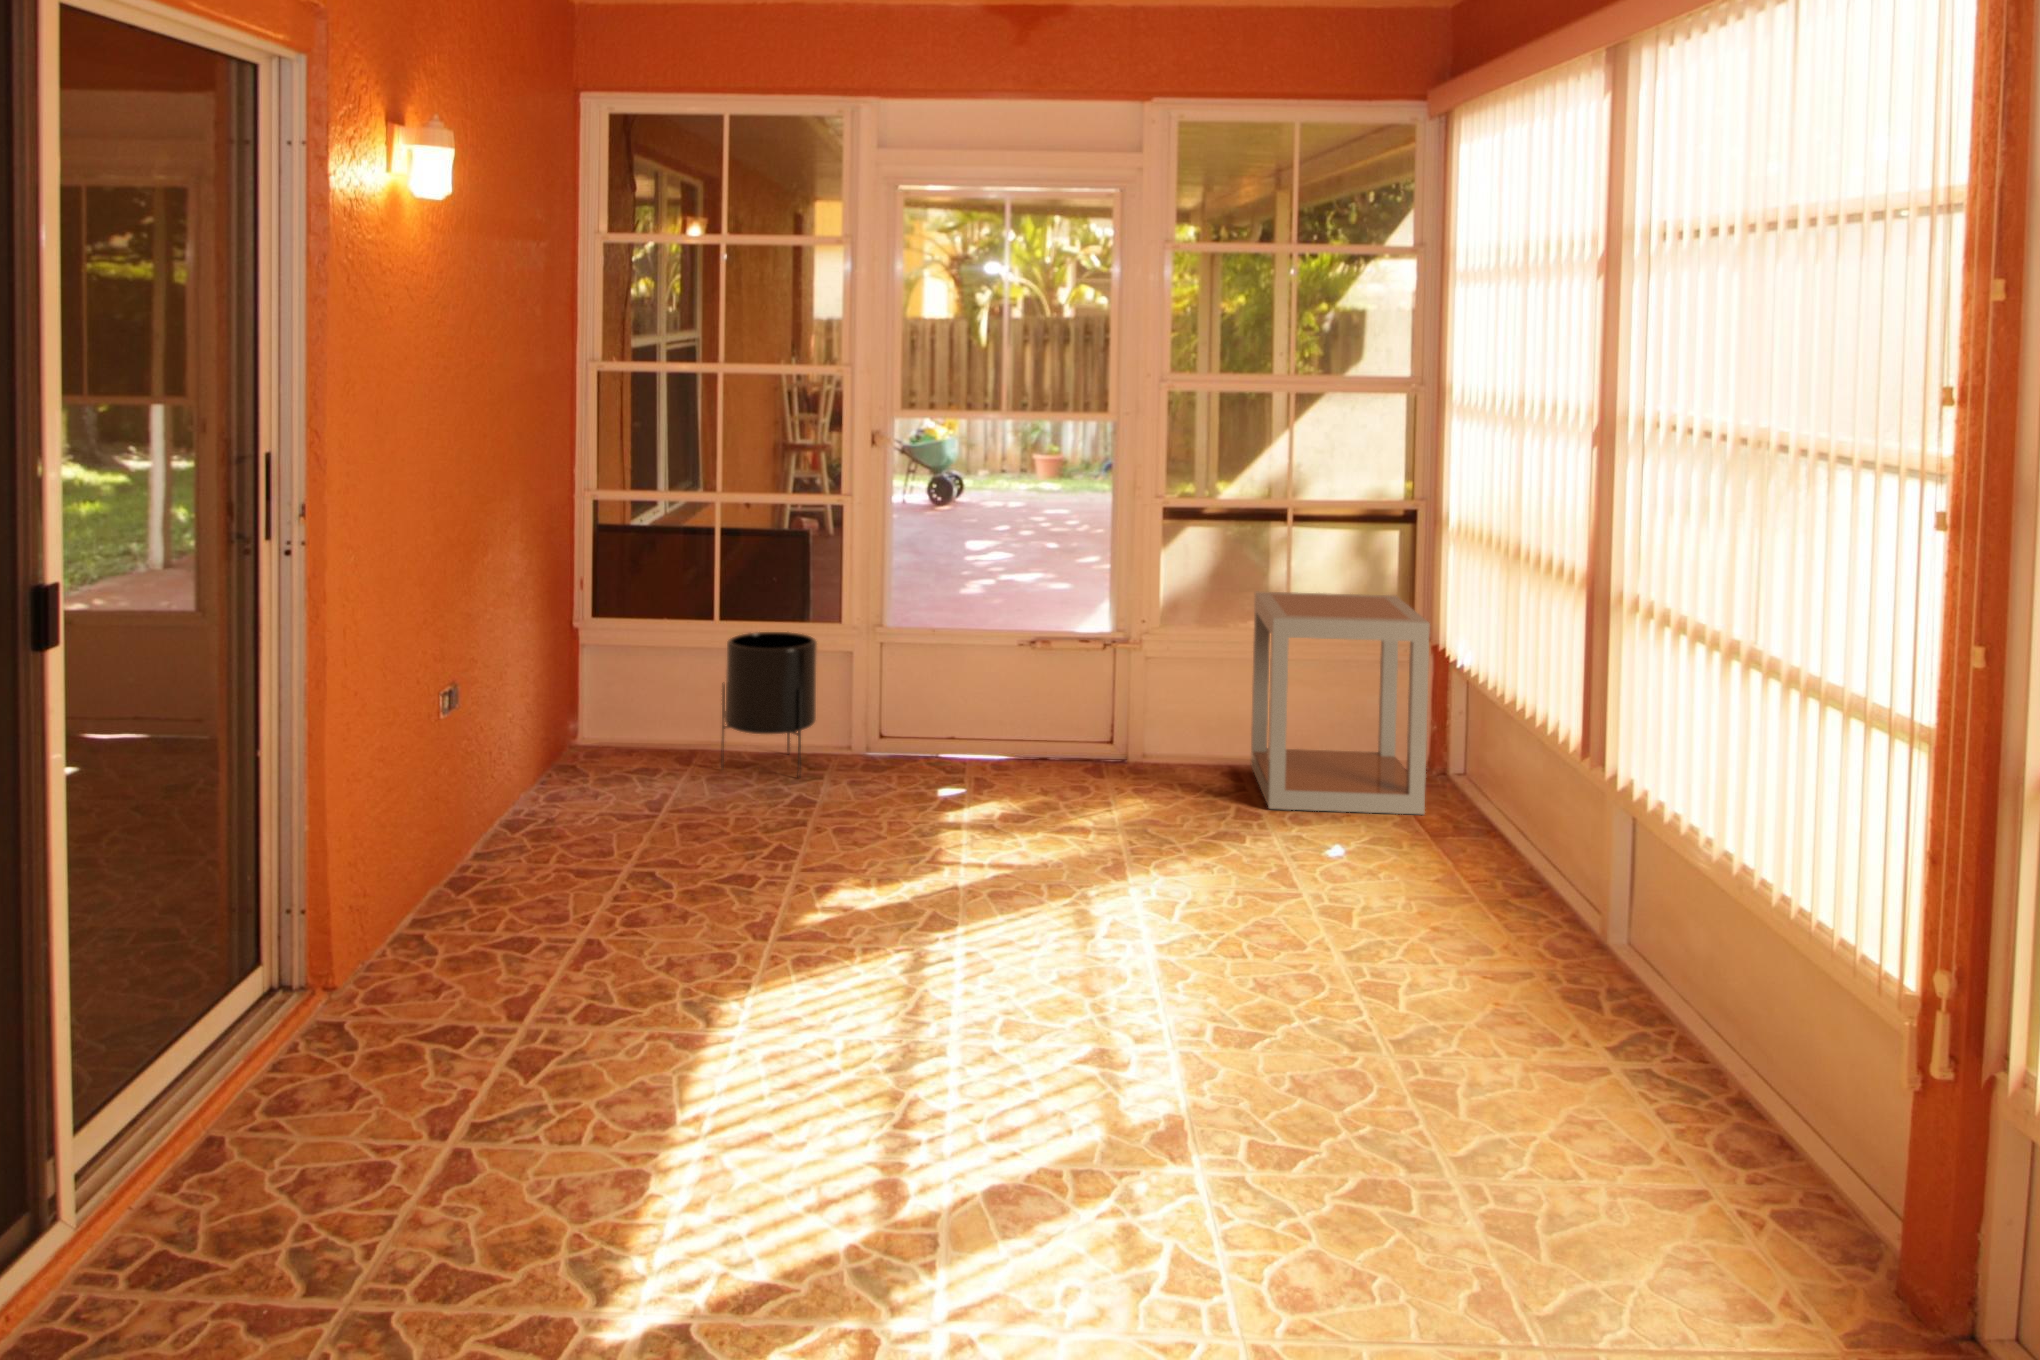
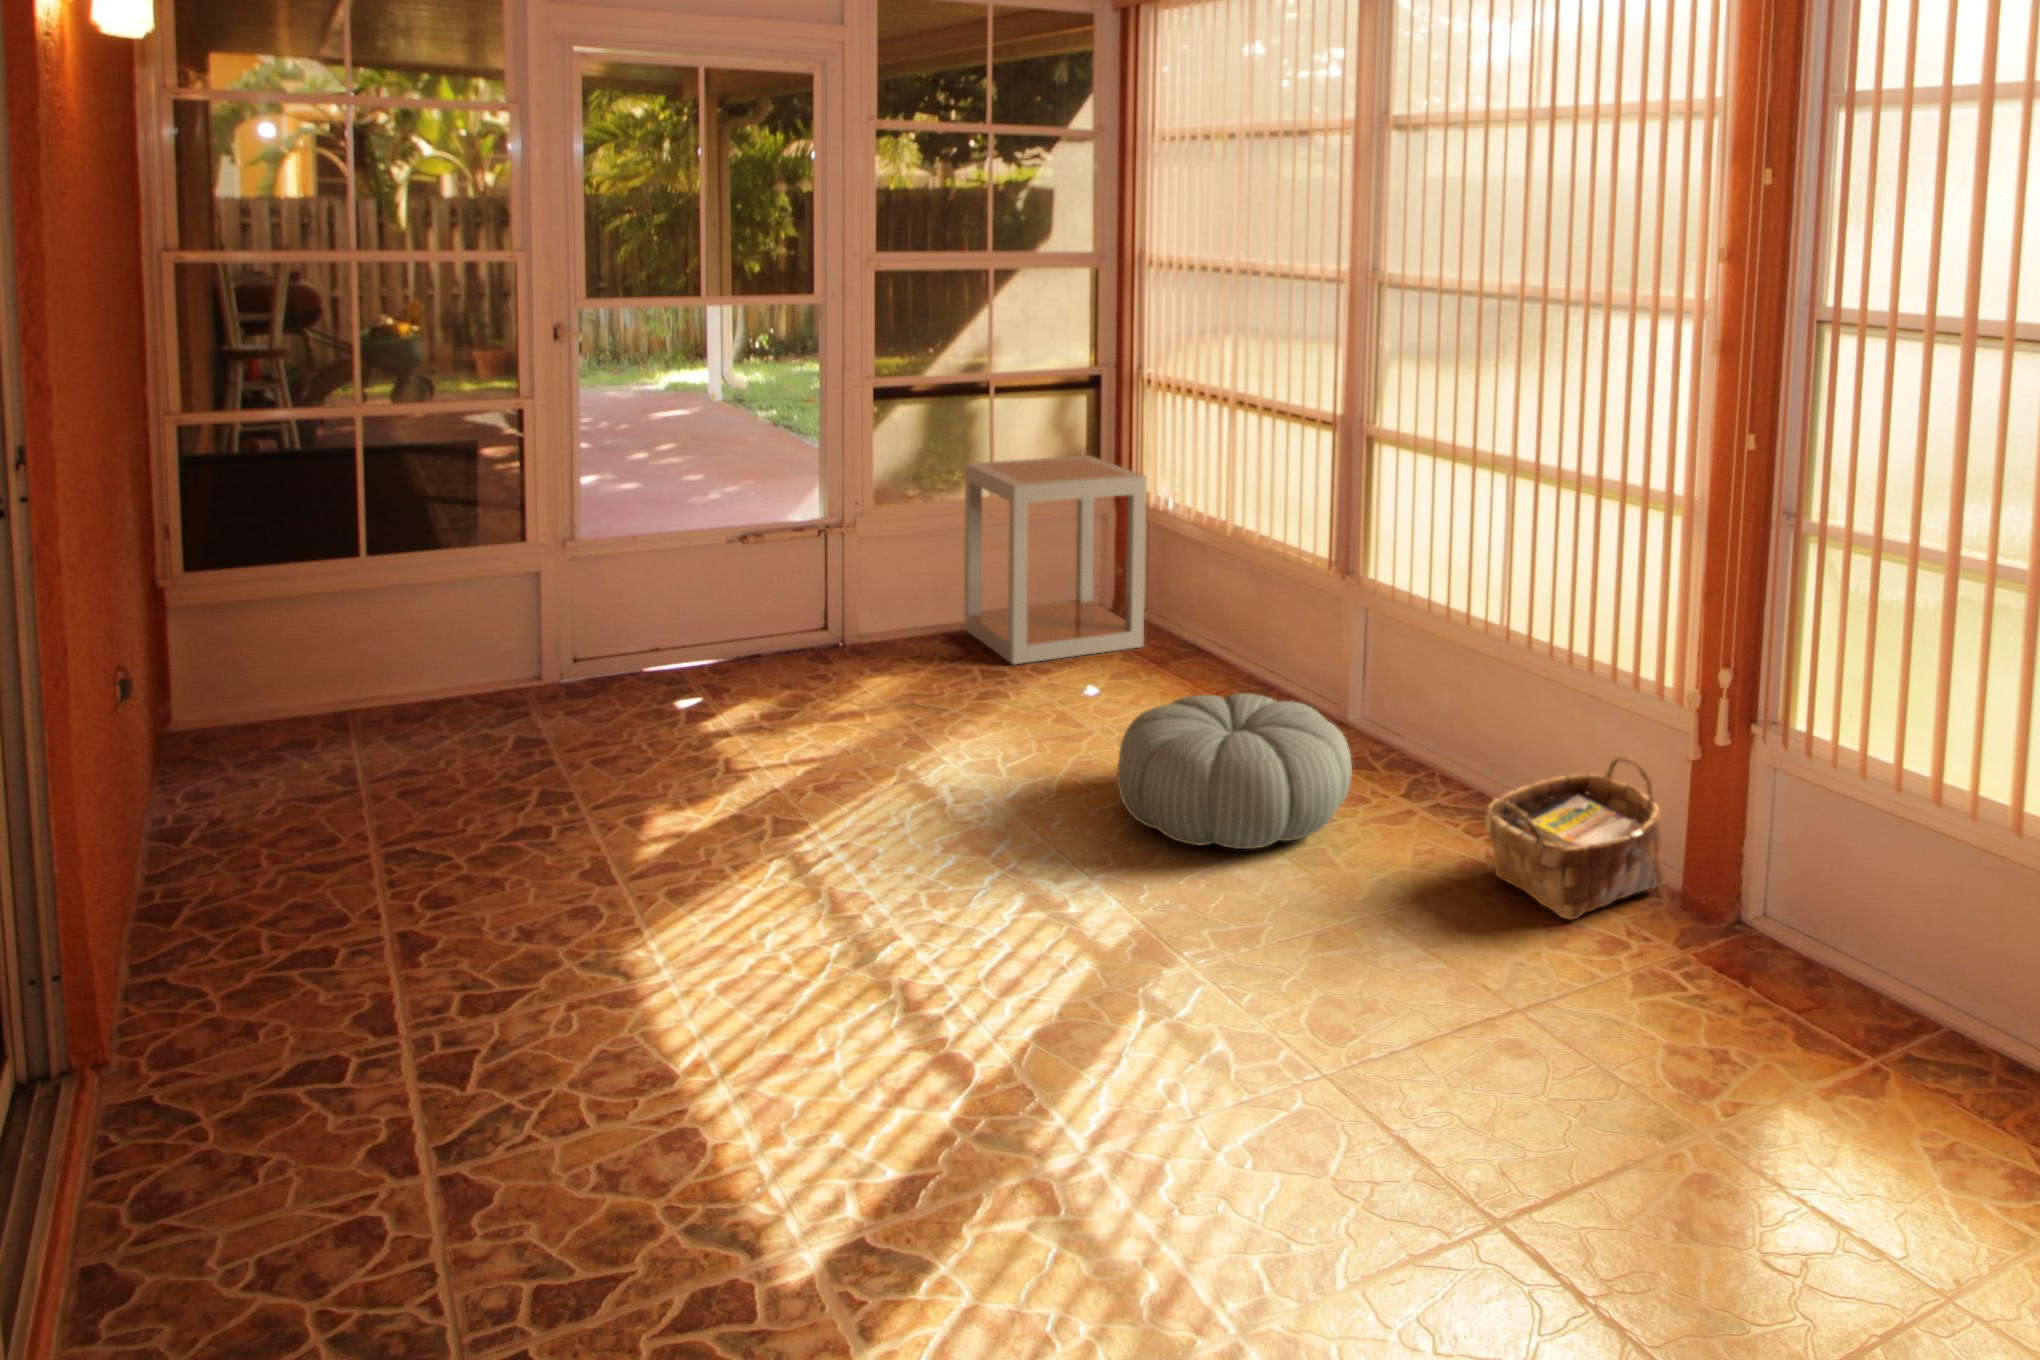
planter: present [721,632,817,777] -> none [387,558,507,726]
pouf: none [1239,870,1521,1062] -> present [1117,693,1352,849]
woven basket: none [1626,1058,1891,1261] -> present [1486,756,1663,919]

